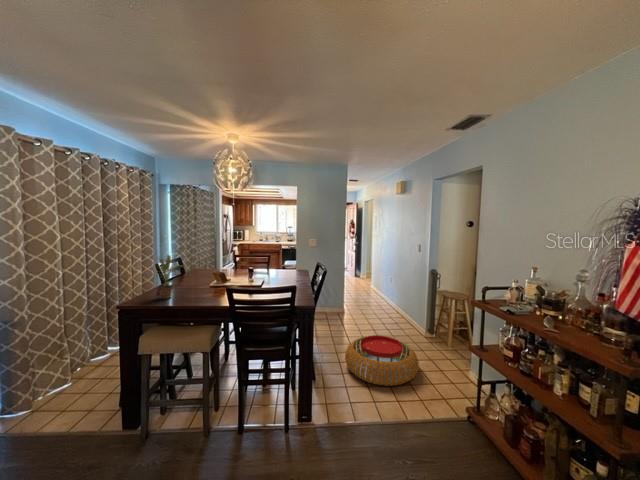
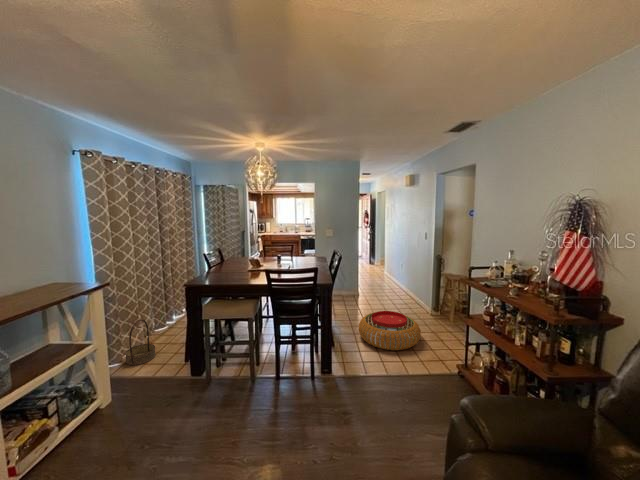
potted plant: present [156,252,180,299] -> none [205,241,230,280]
basket: none [39,349,84,411] -> present [125,319,156,365]

